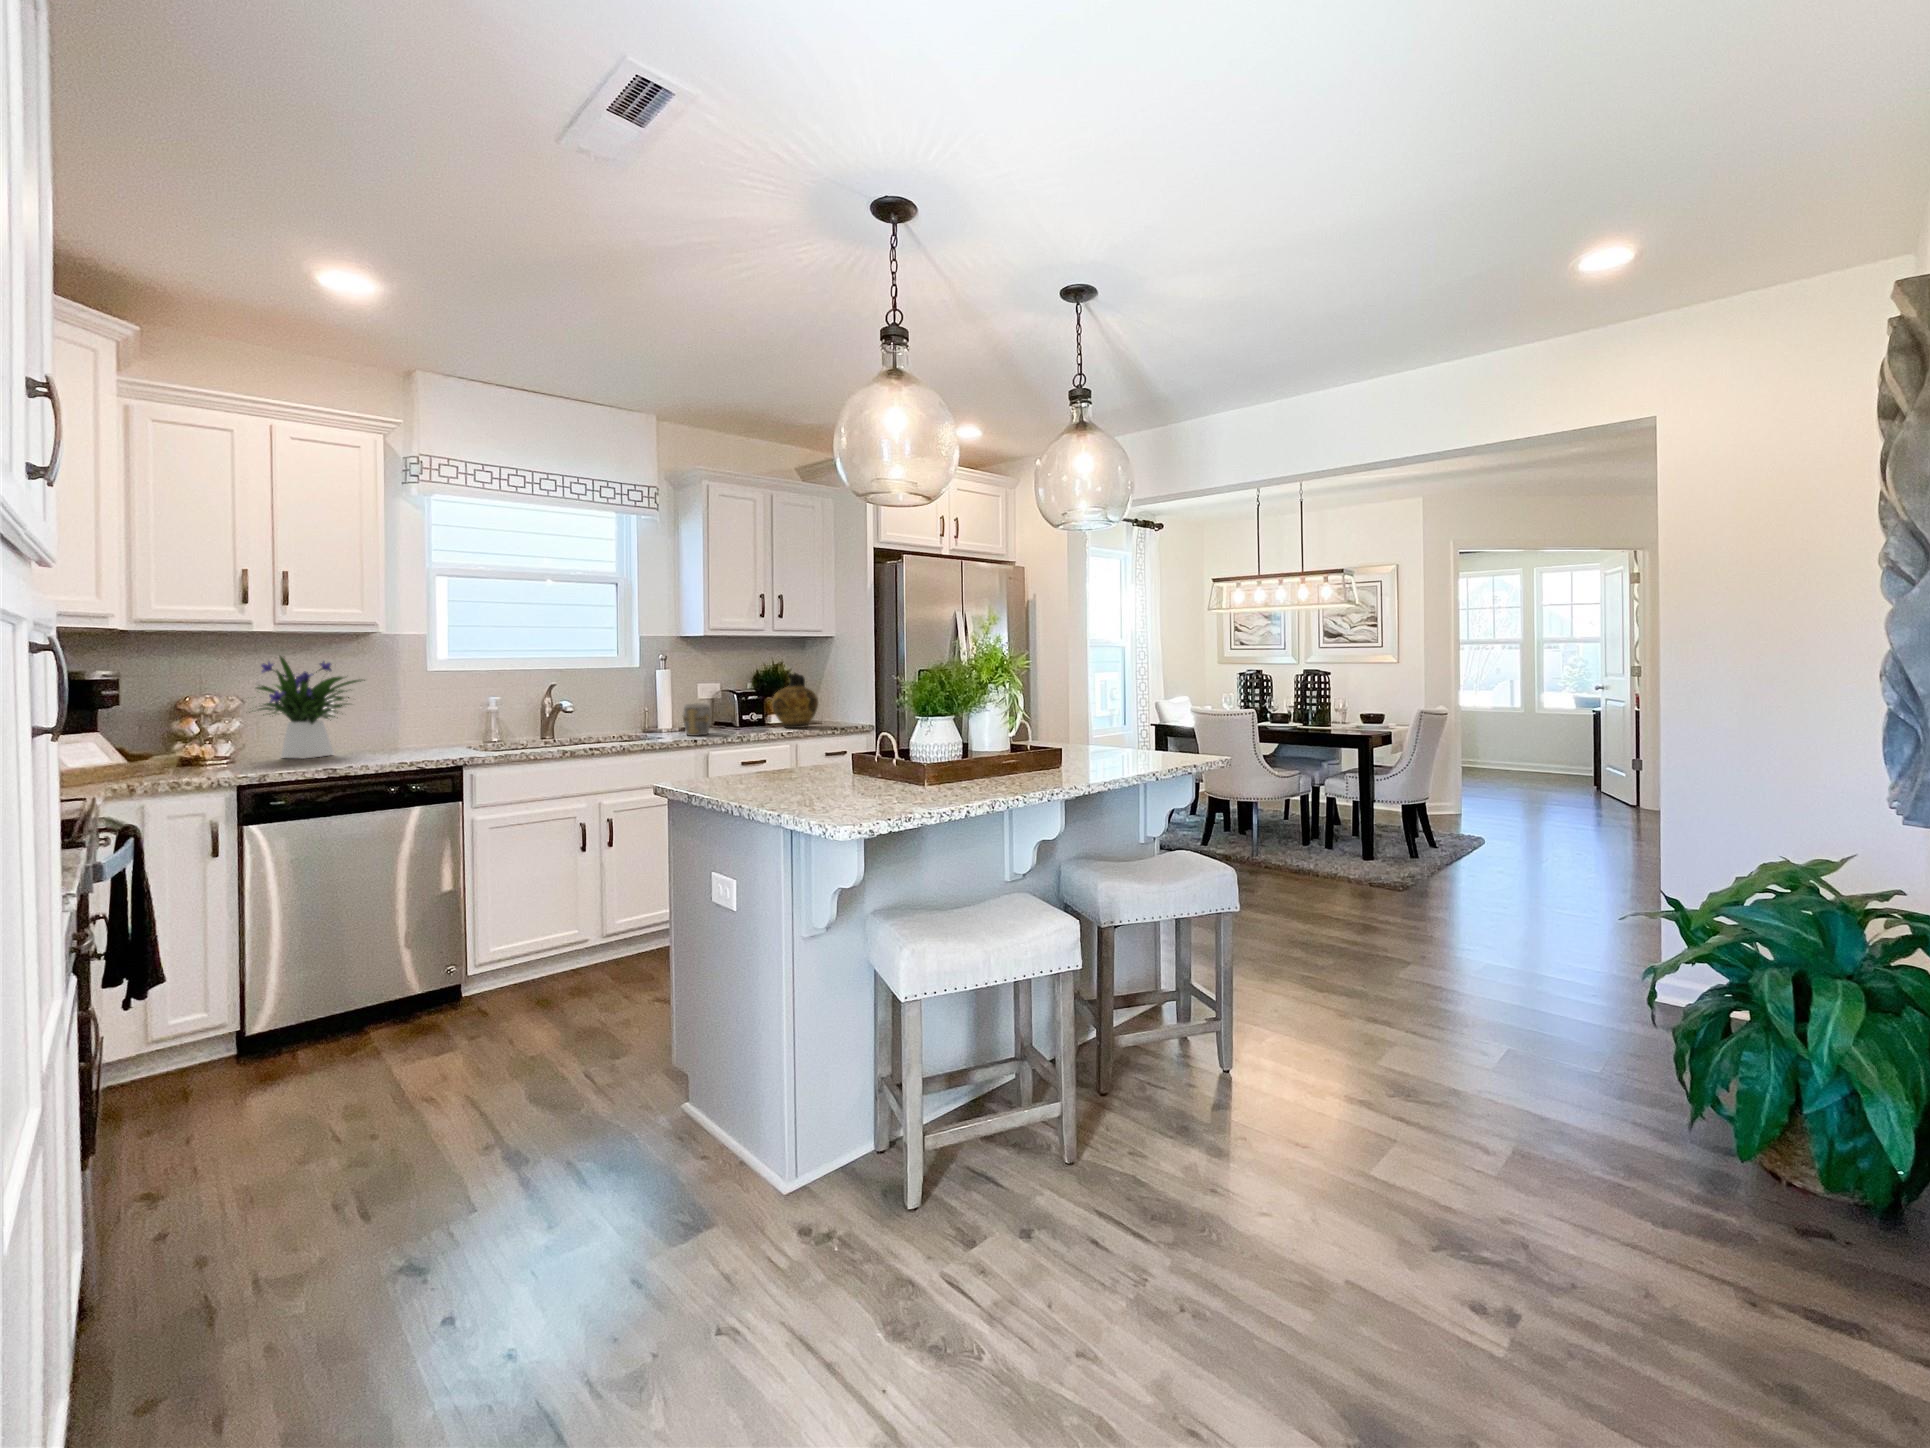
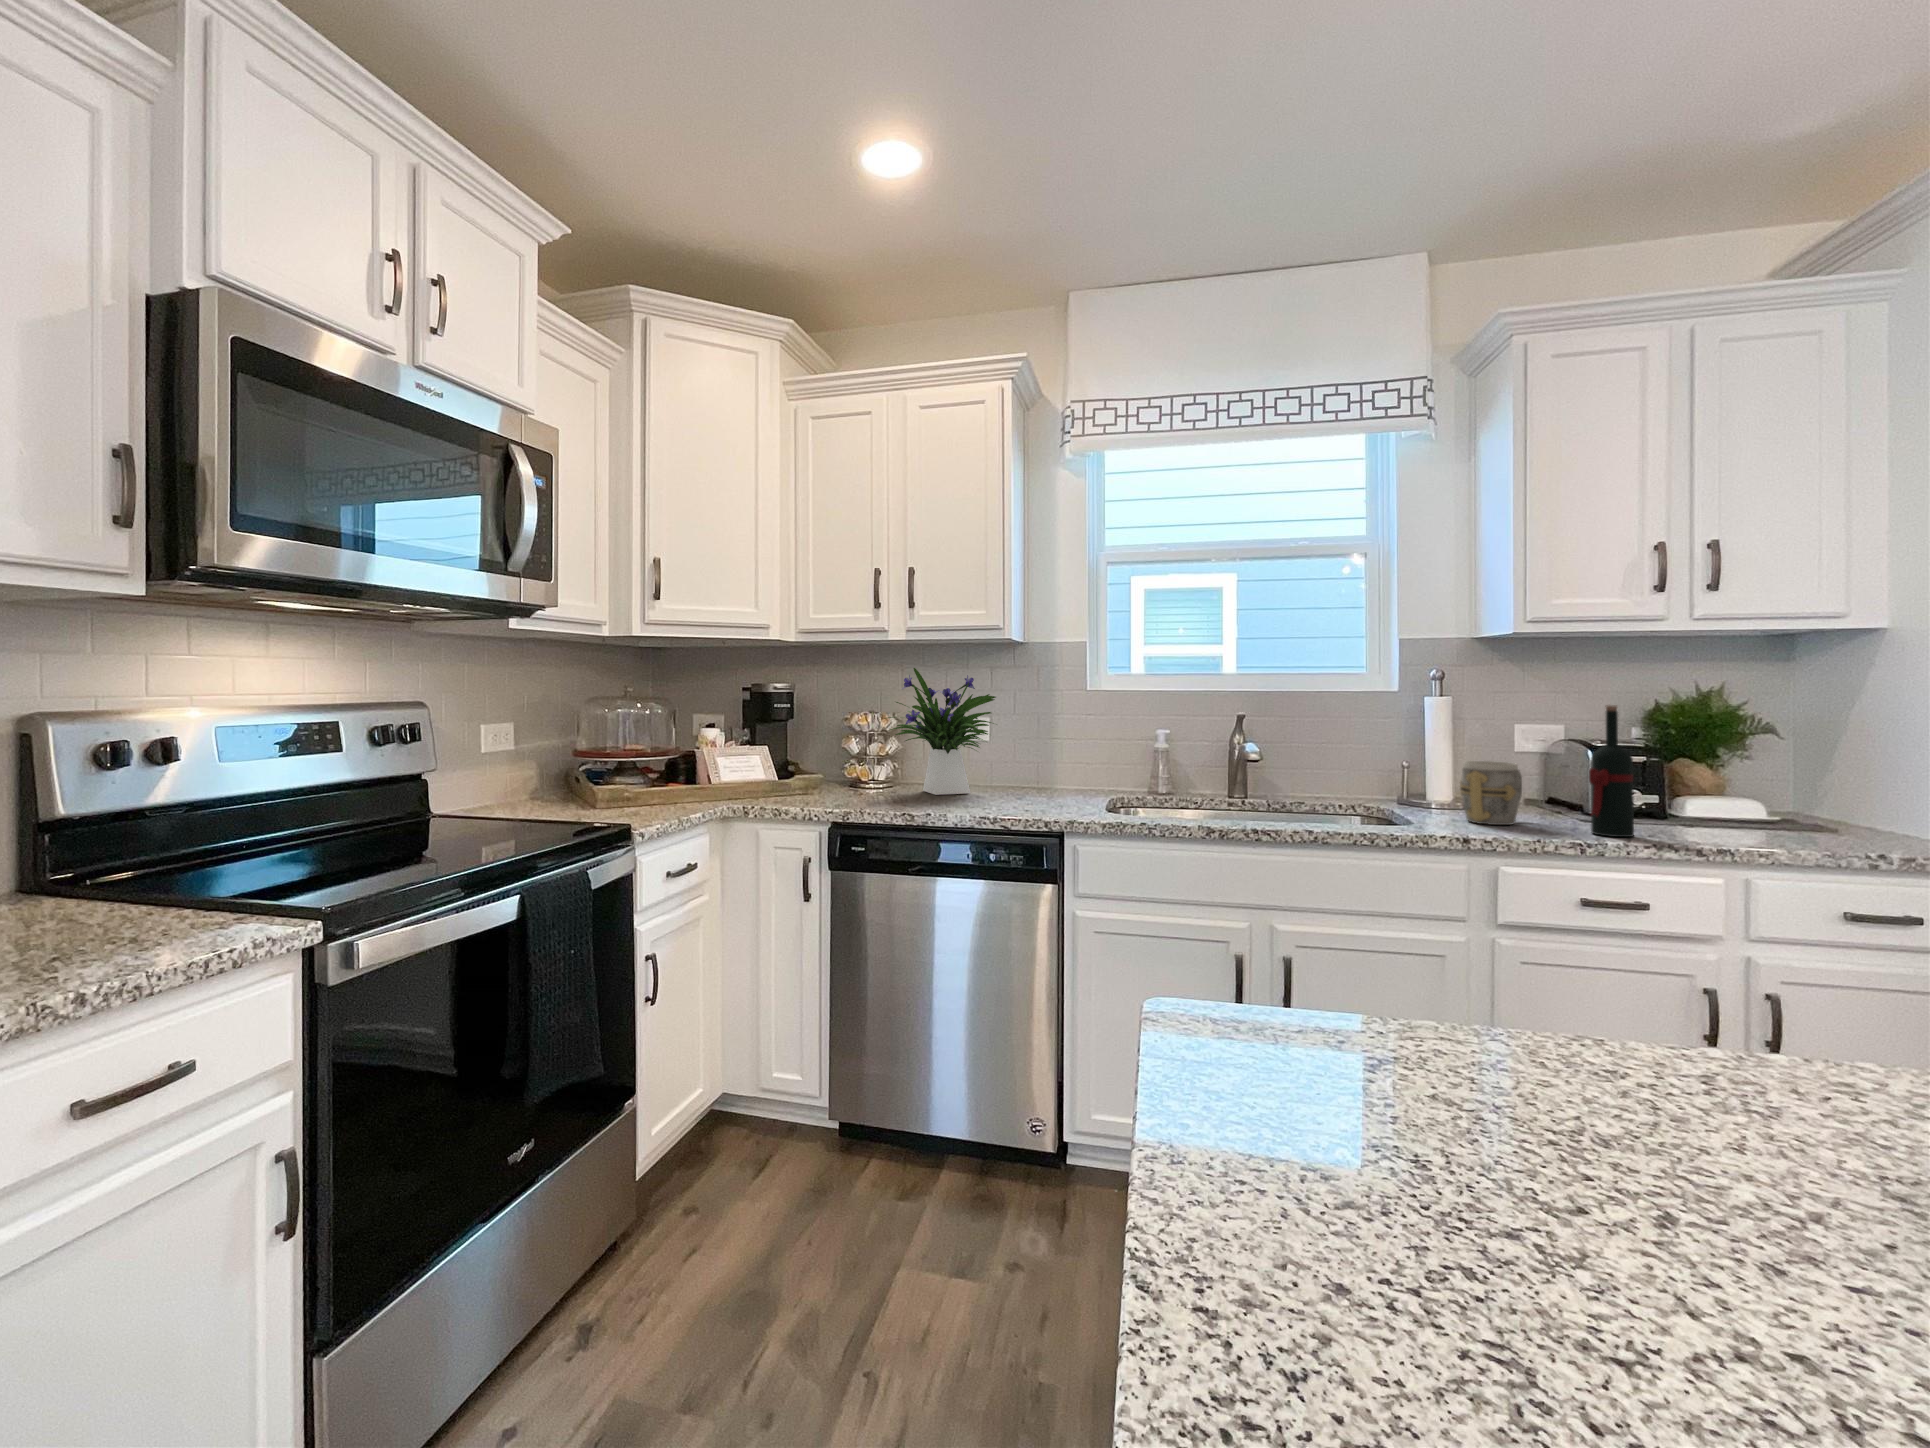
ceramic jug: present [772,672,818,728] -> none [1682,706,1820,834]
wine bottle: none [741,673,758,734] -> present [1589,705,1634,837]

